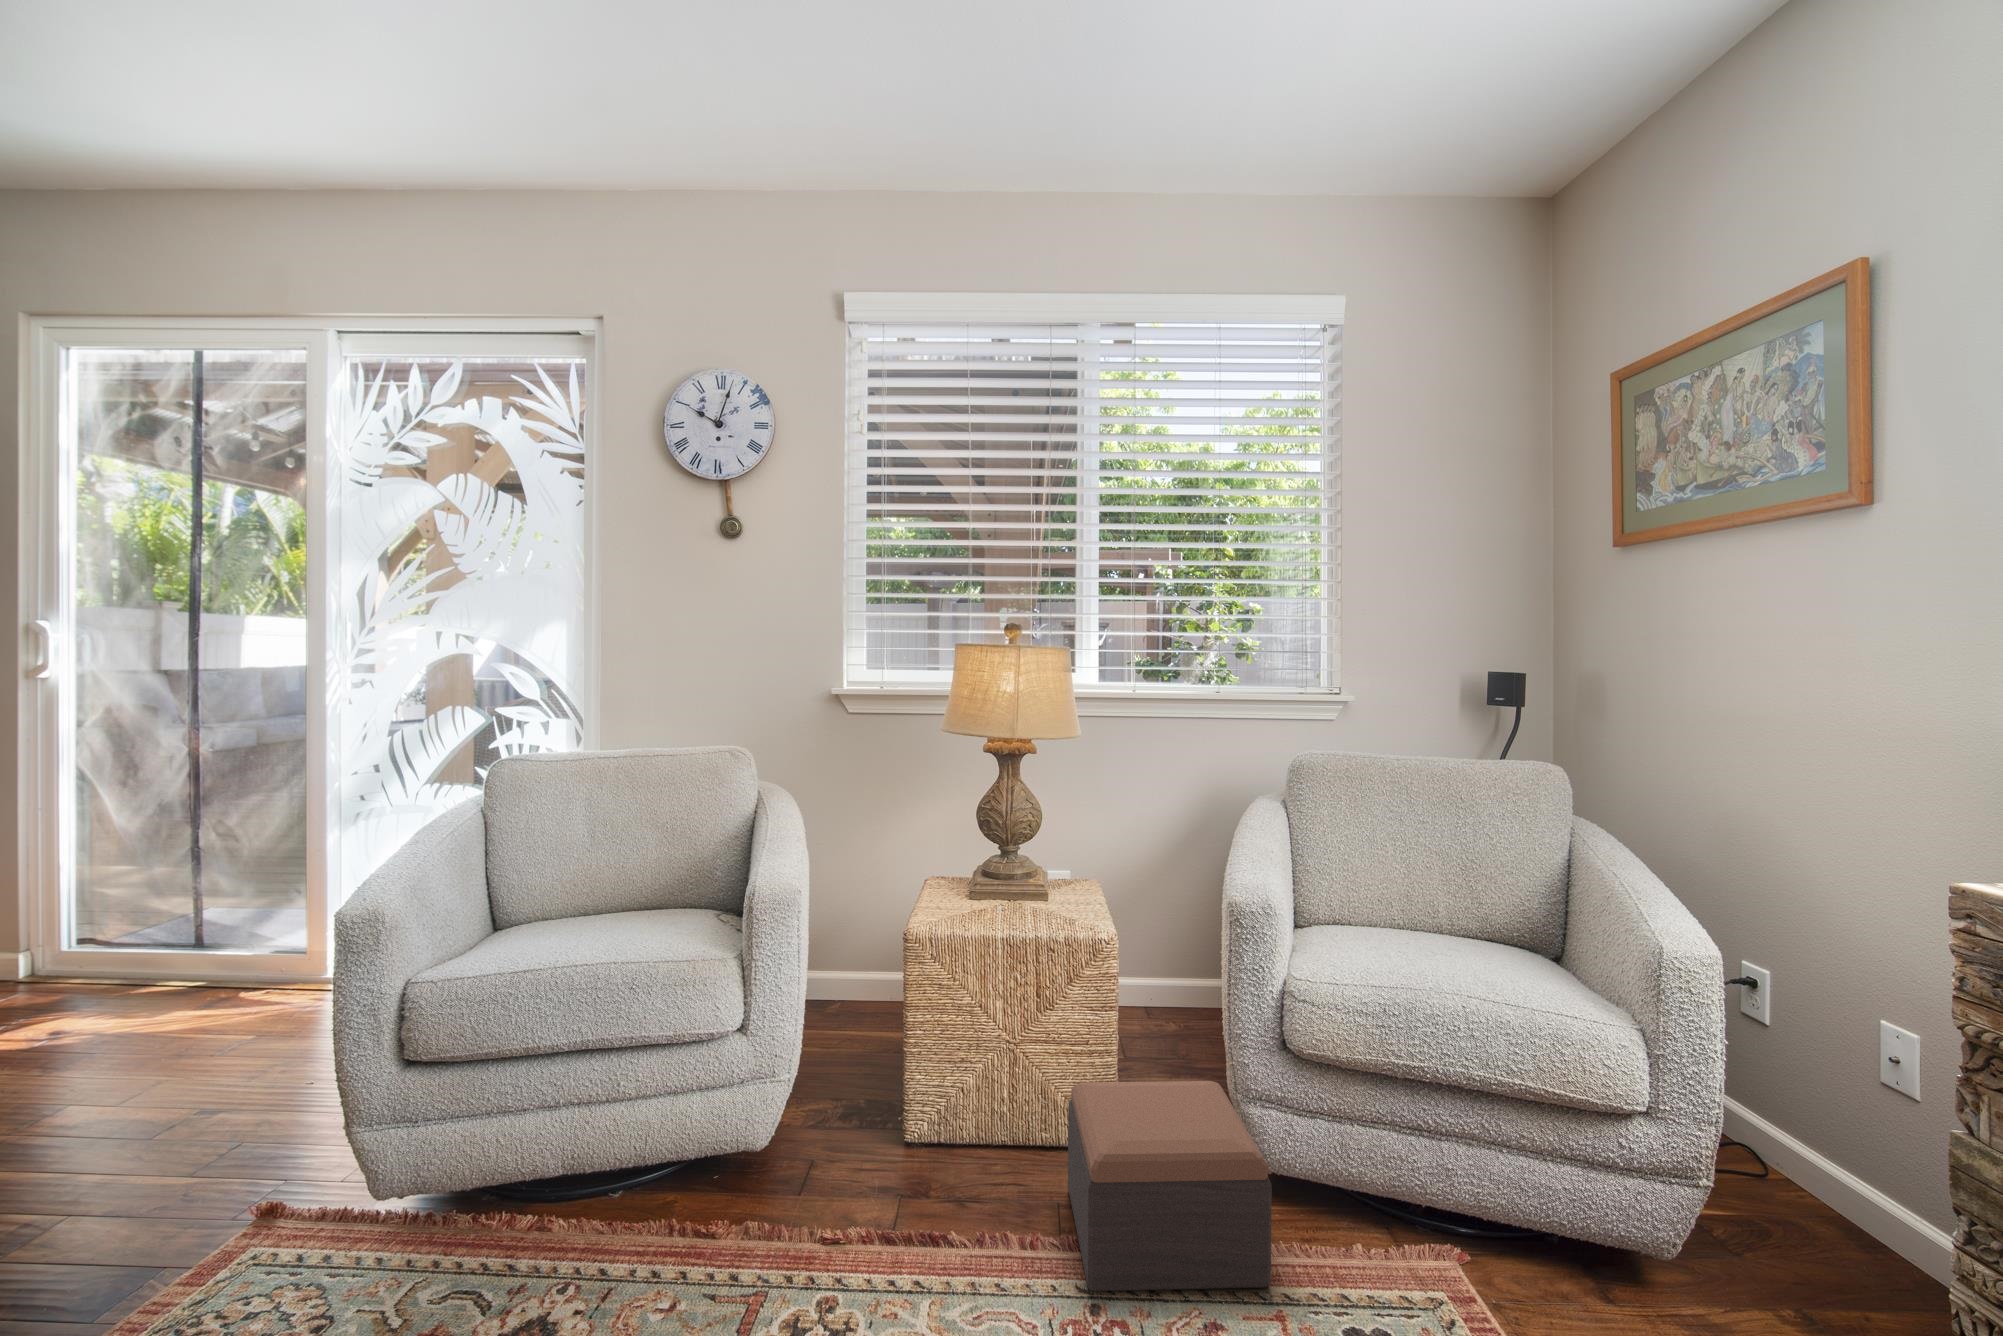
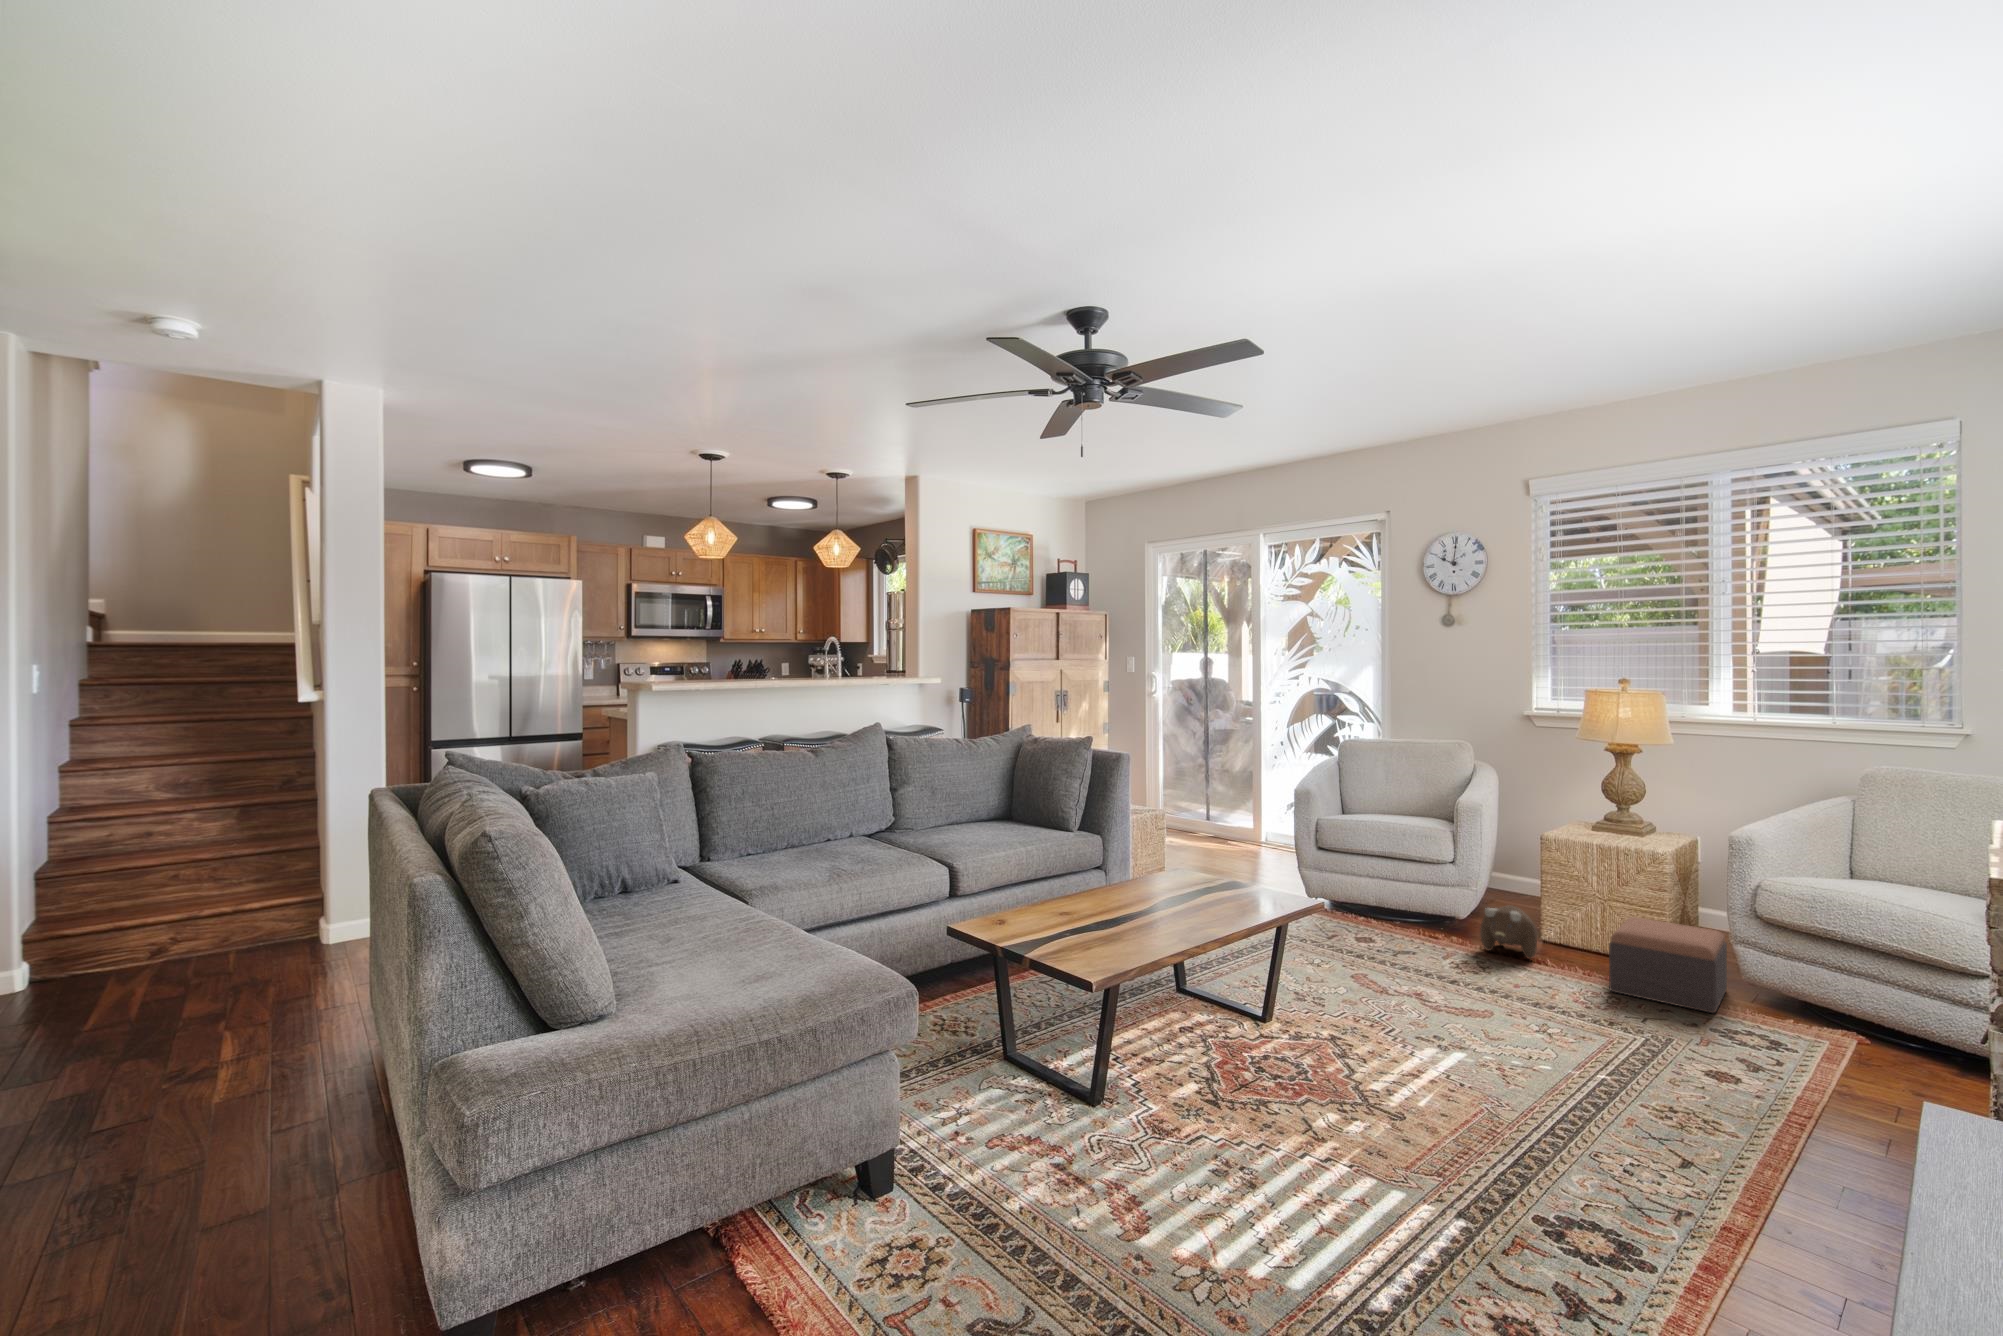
plush toy: none [810,1105,923,1228] -> present [1480,905,1537,959]

